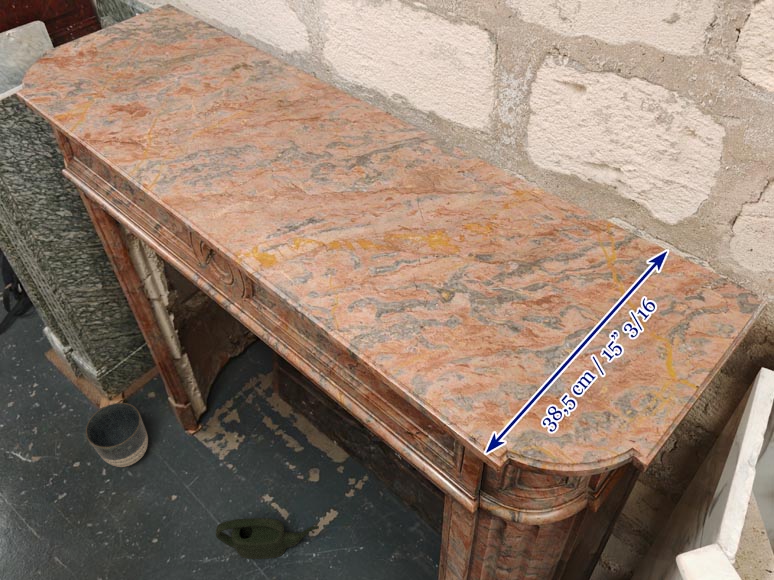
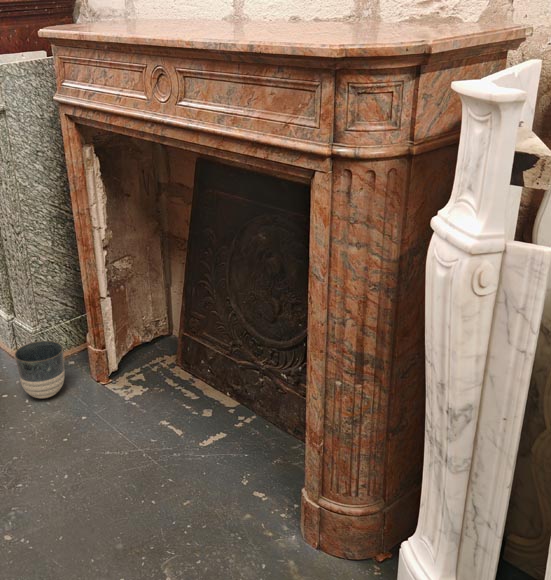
watering can: present [216,518,319,559] -> none [114,404,207,458]

